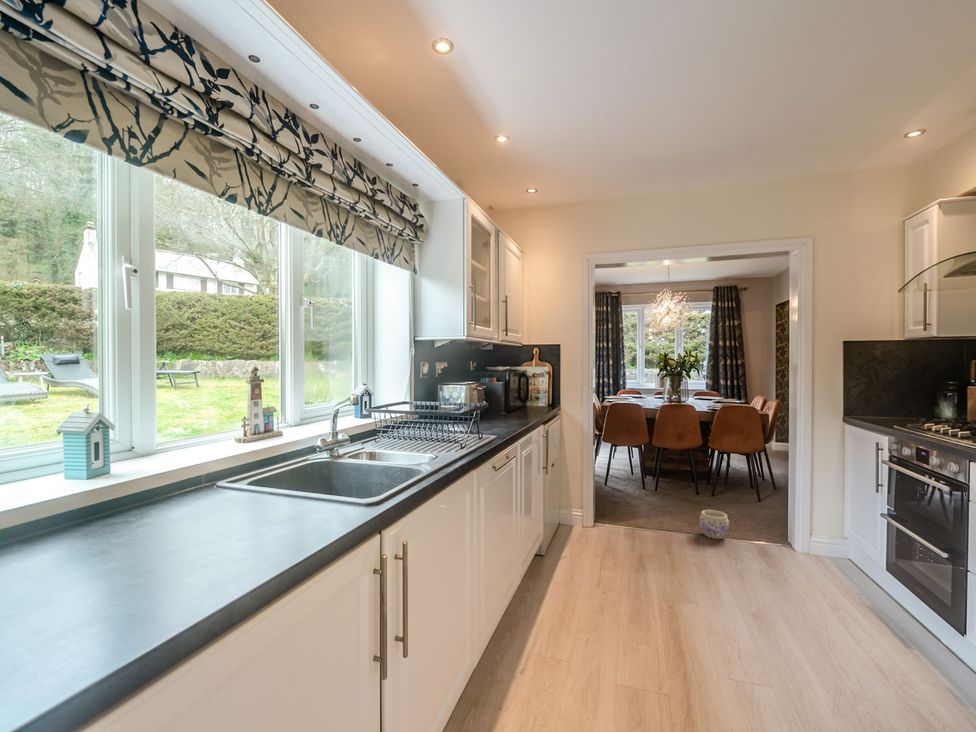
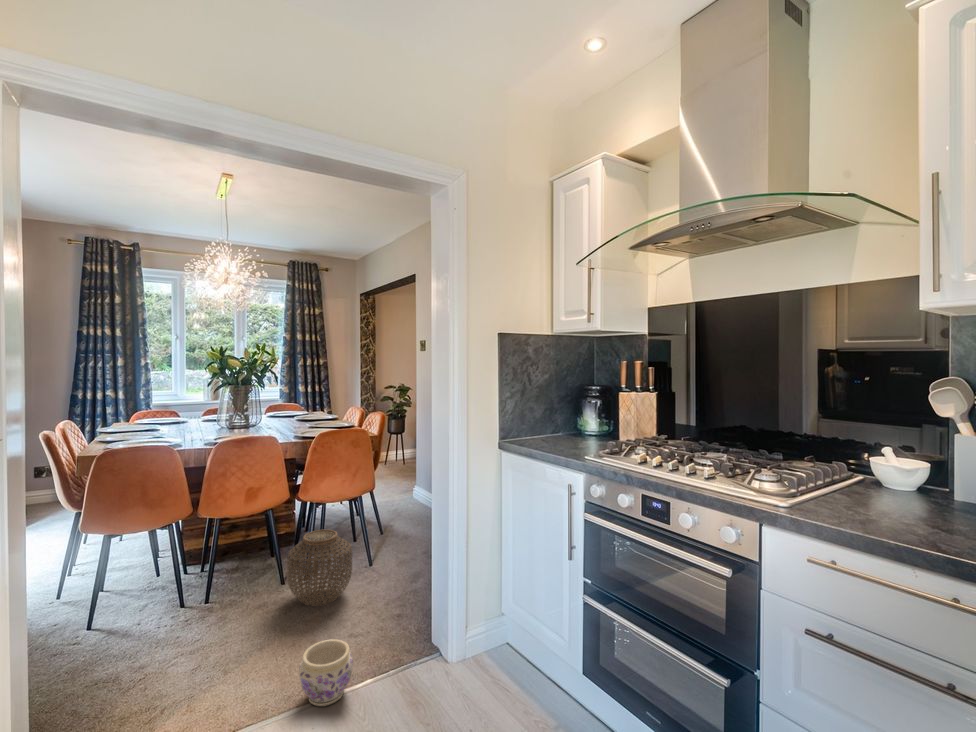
woven basket: none [699,465,741,508] -> present [287,530,352,606]

